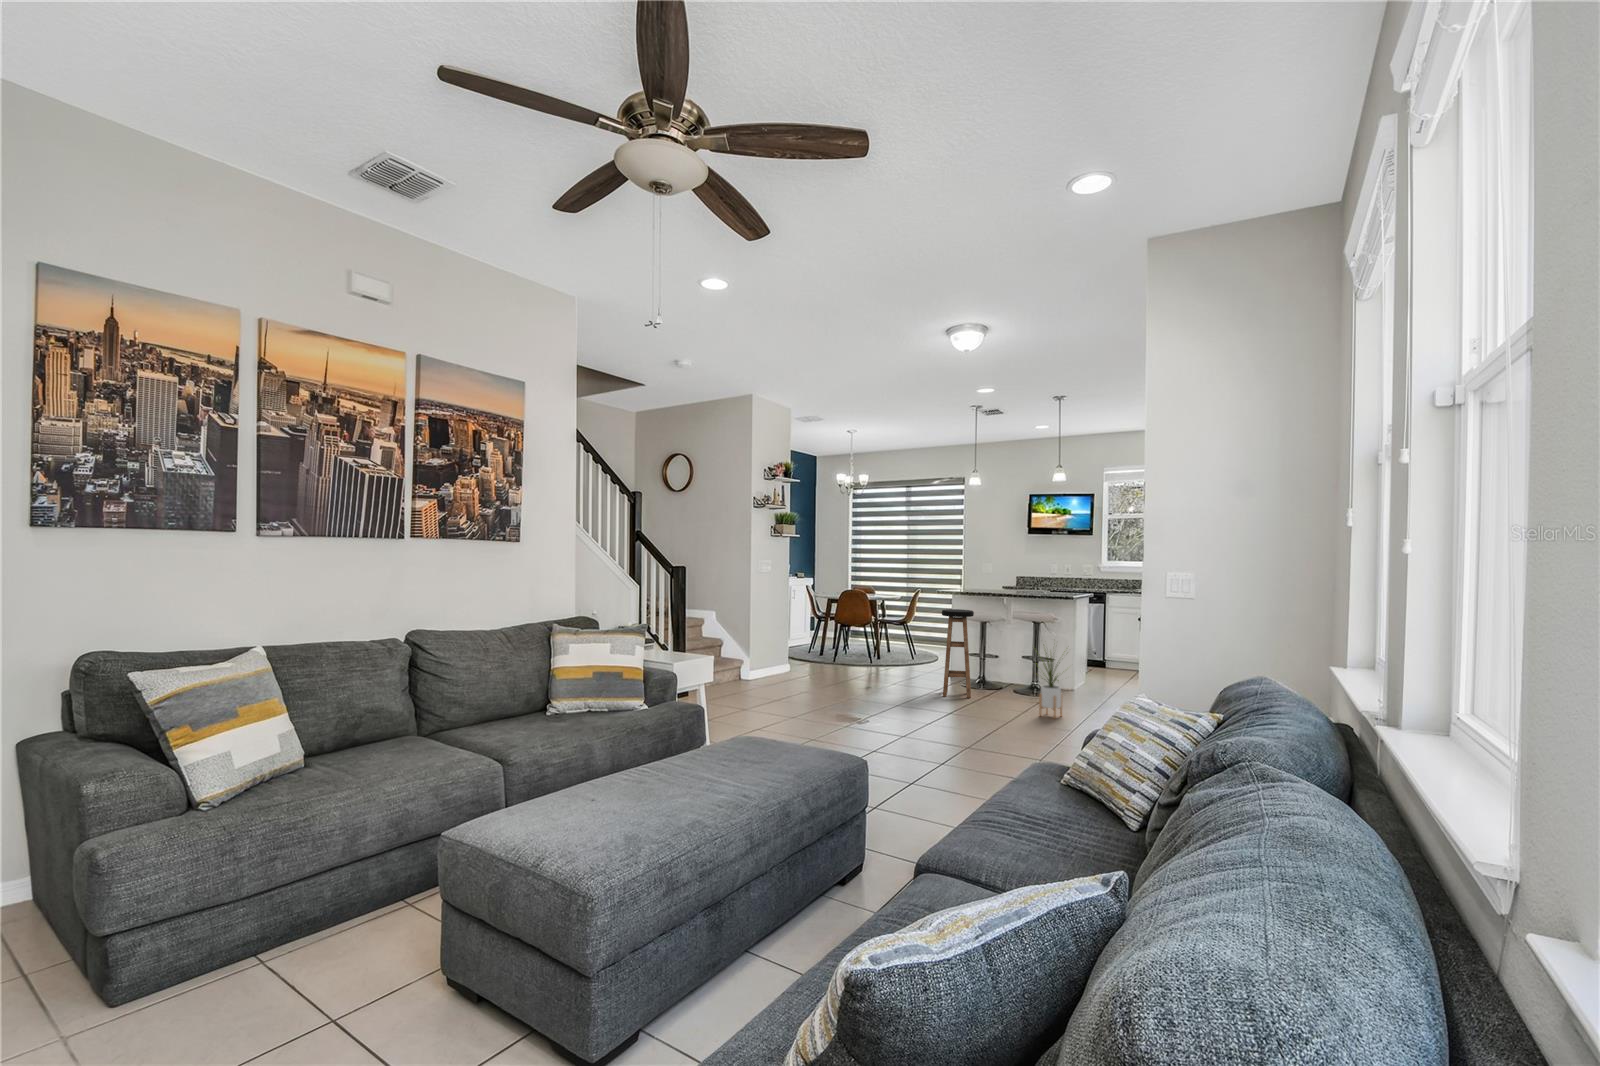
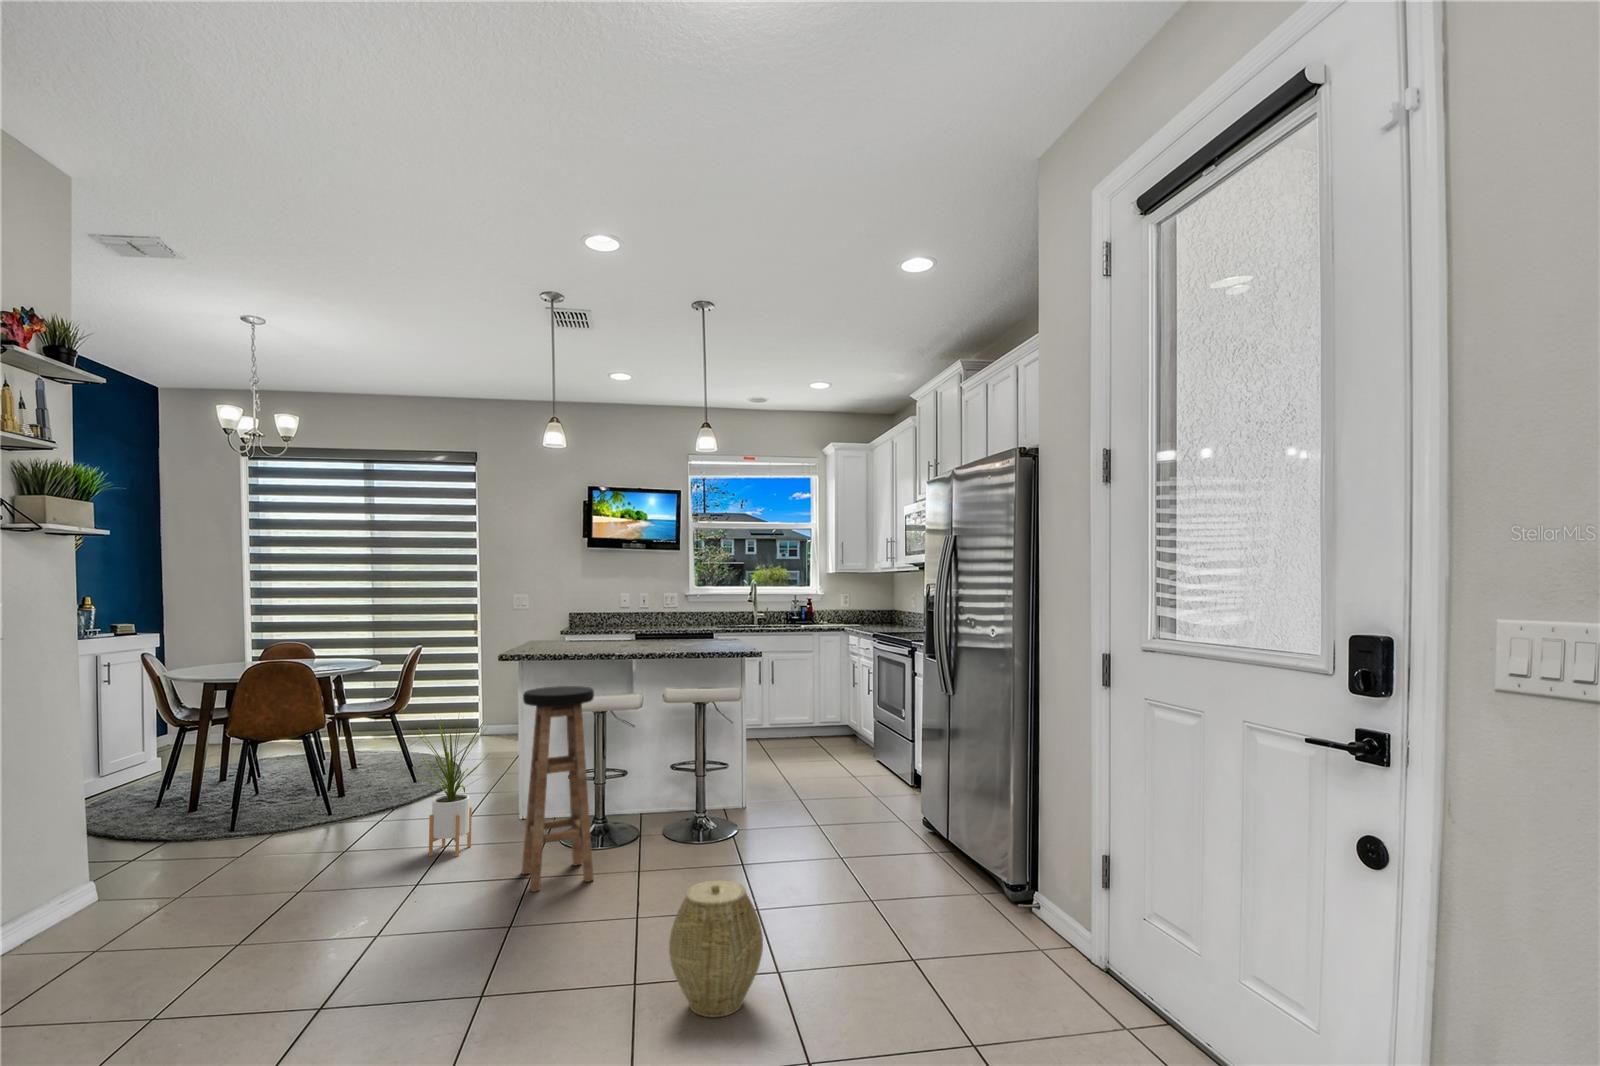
house plant: present [1039,653,1062,718] -> present [418,723,487,856]
woven basket: none [964,682,1001,729] -> present [669,880,763,1017]

